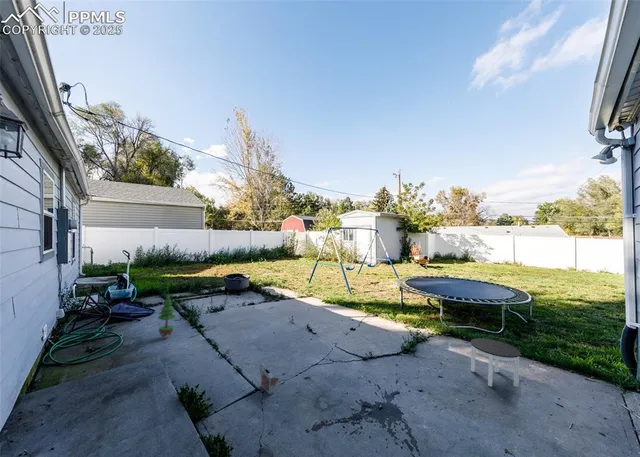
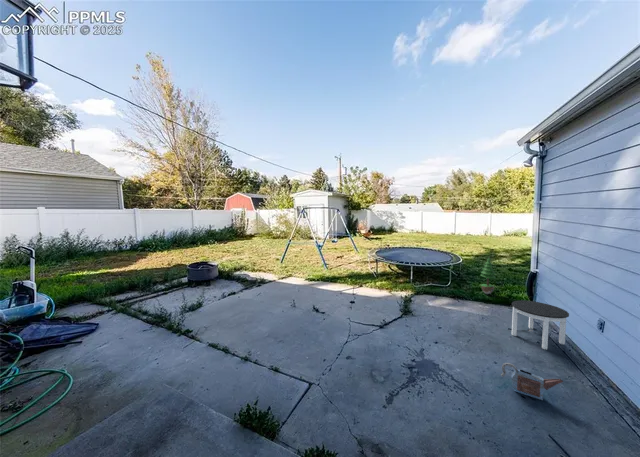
potted tree: present [158,295,176,338] -> present [481,258,496,294]
watering can: present [260,363,279,394] -> present [501,363,563,400]

